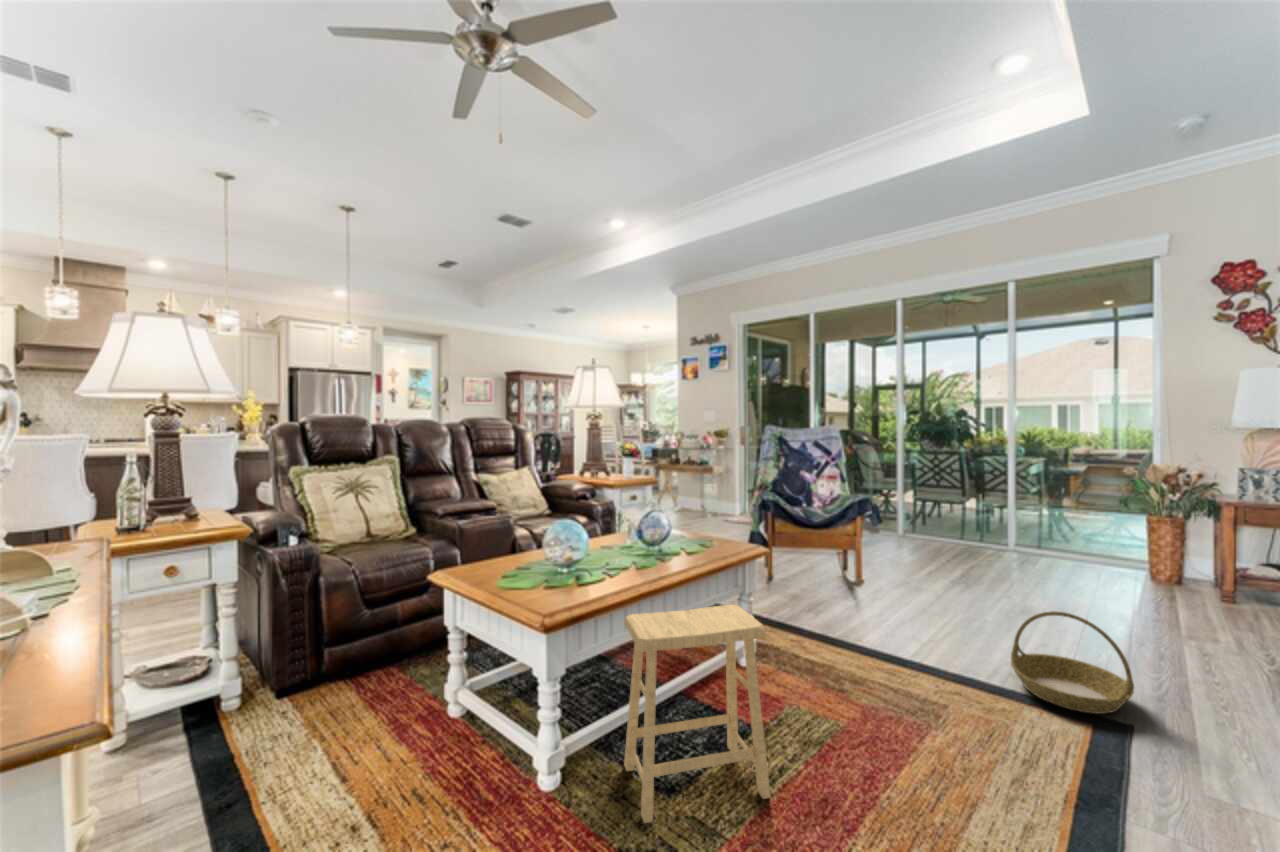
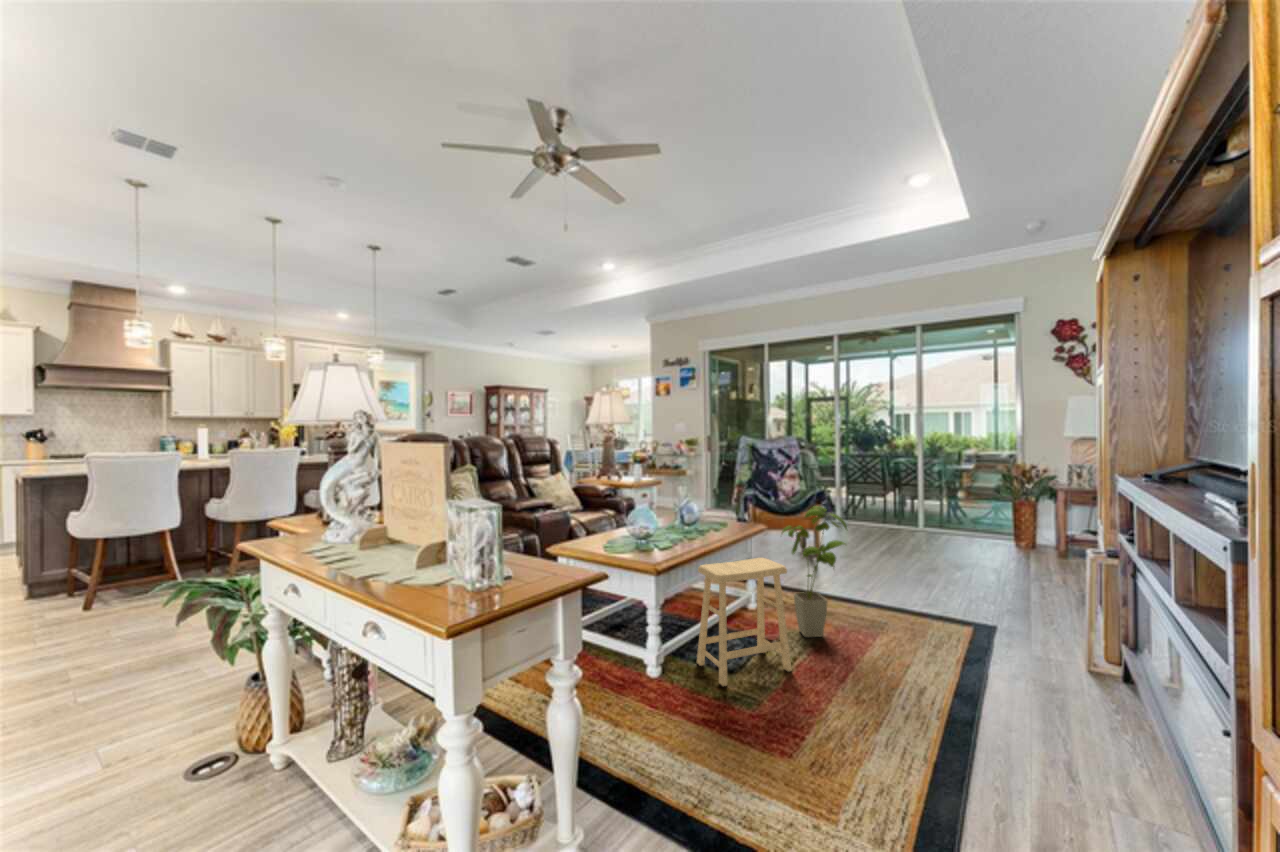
house plant: none [777,524,881,727] -> present [782,506,847,637]
basket: present [1011,611,1134,714] -> none [925,560,996,621]

